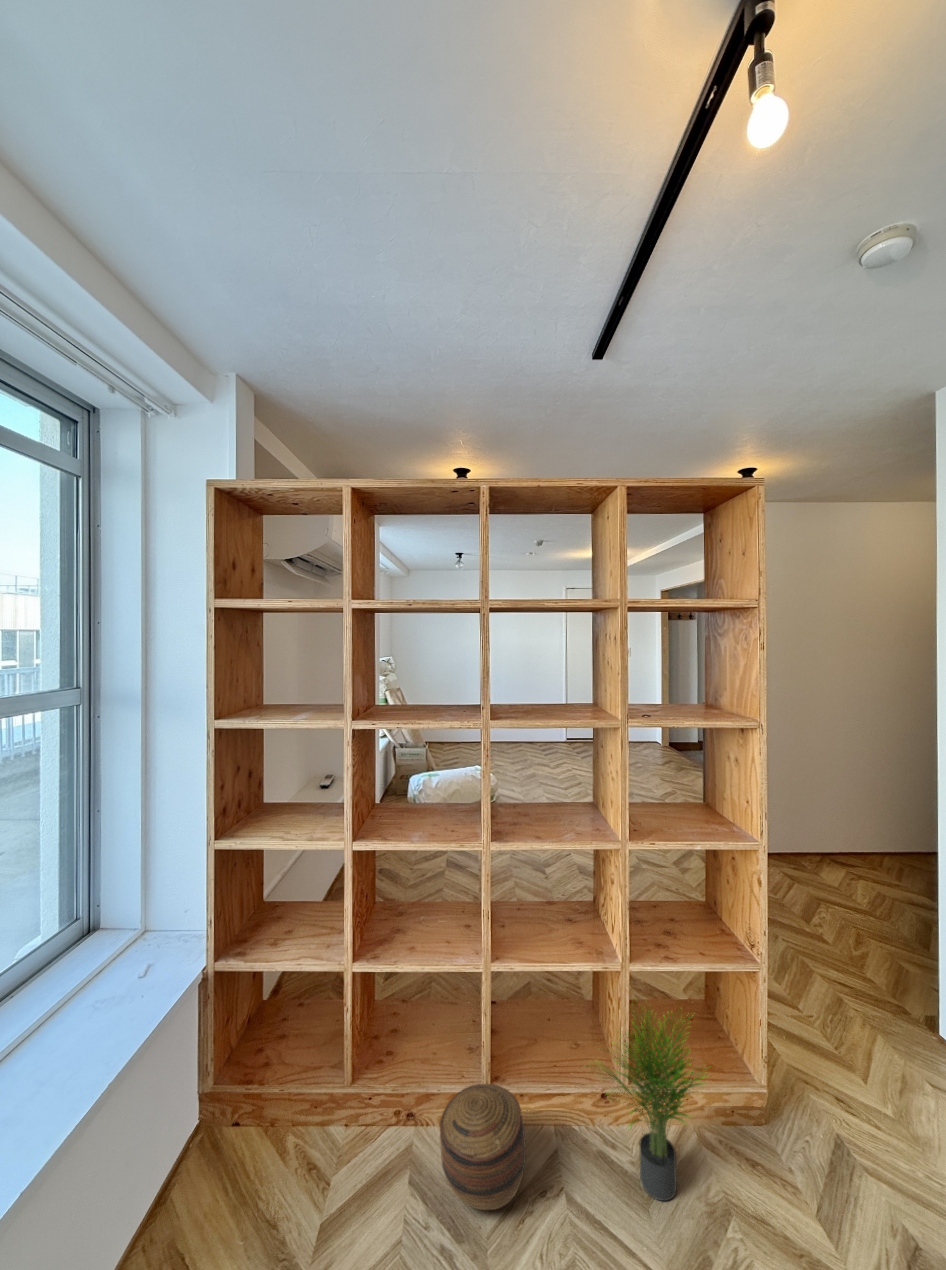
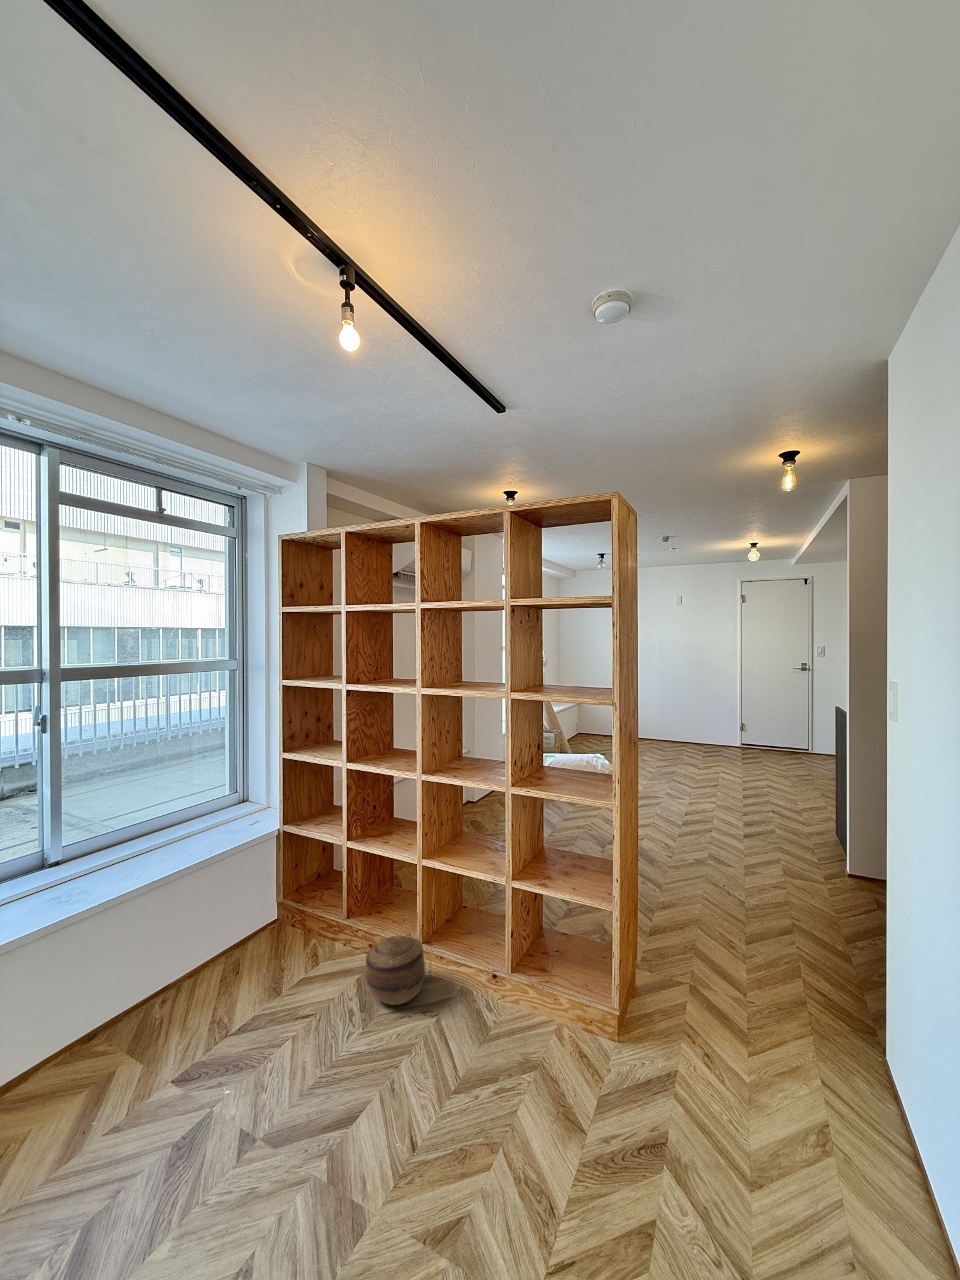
potted plant: present [604,1010,706,1201] -> none [454,897,537,1044]

